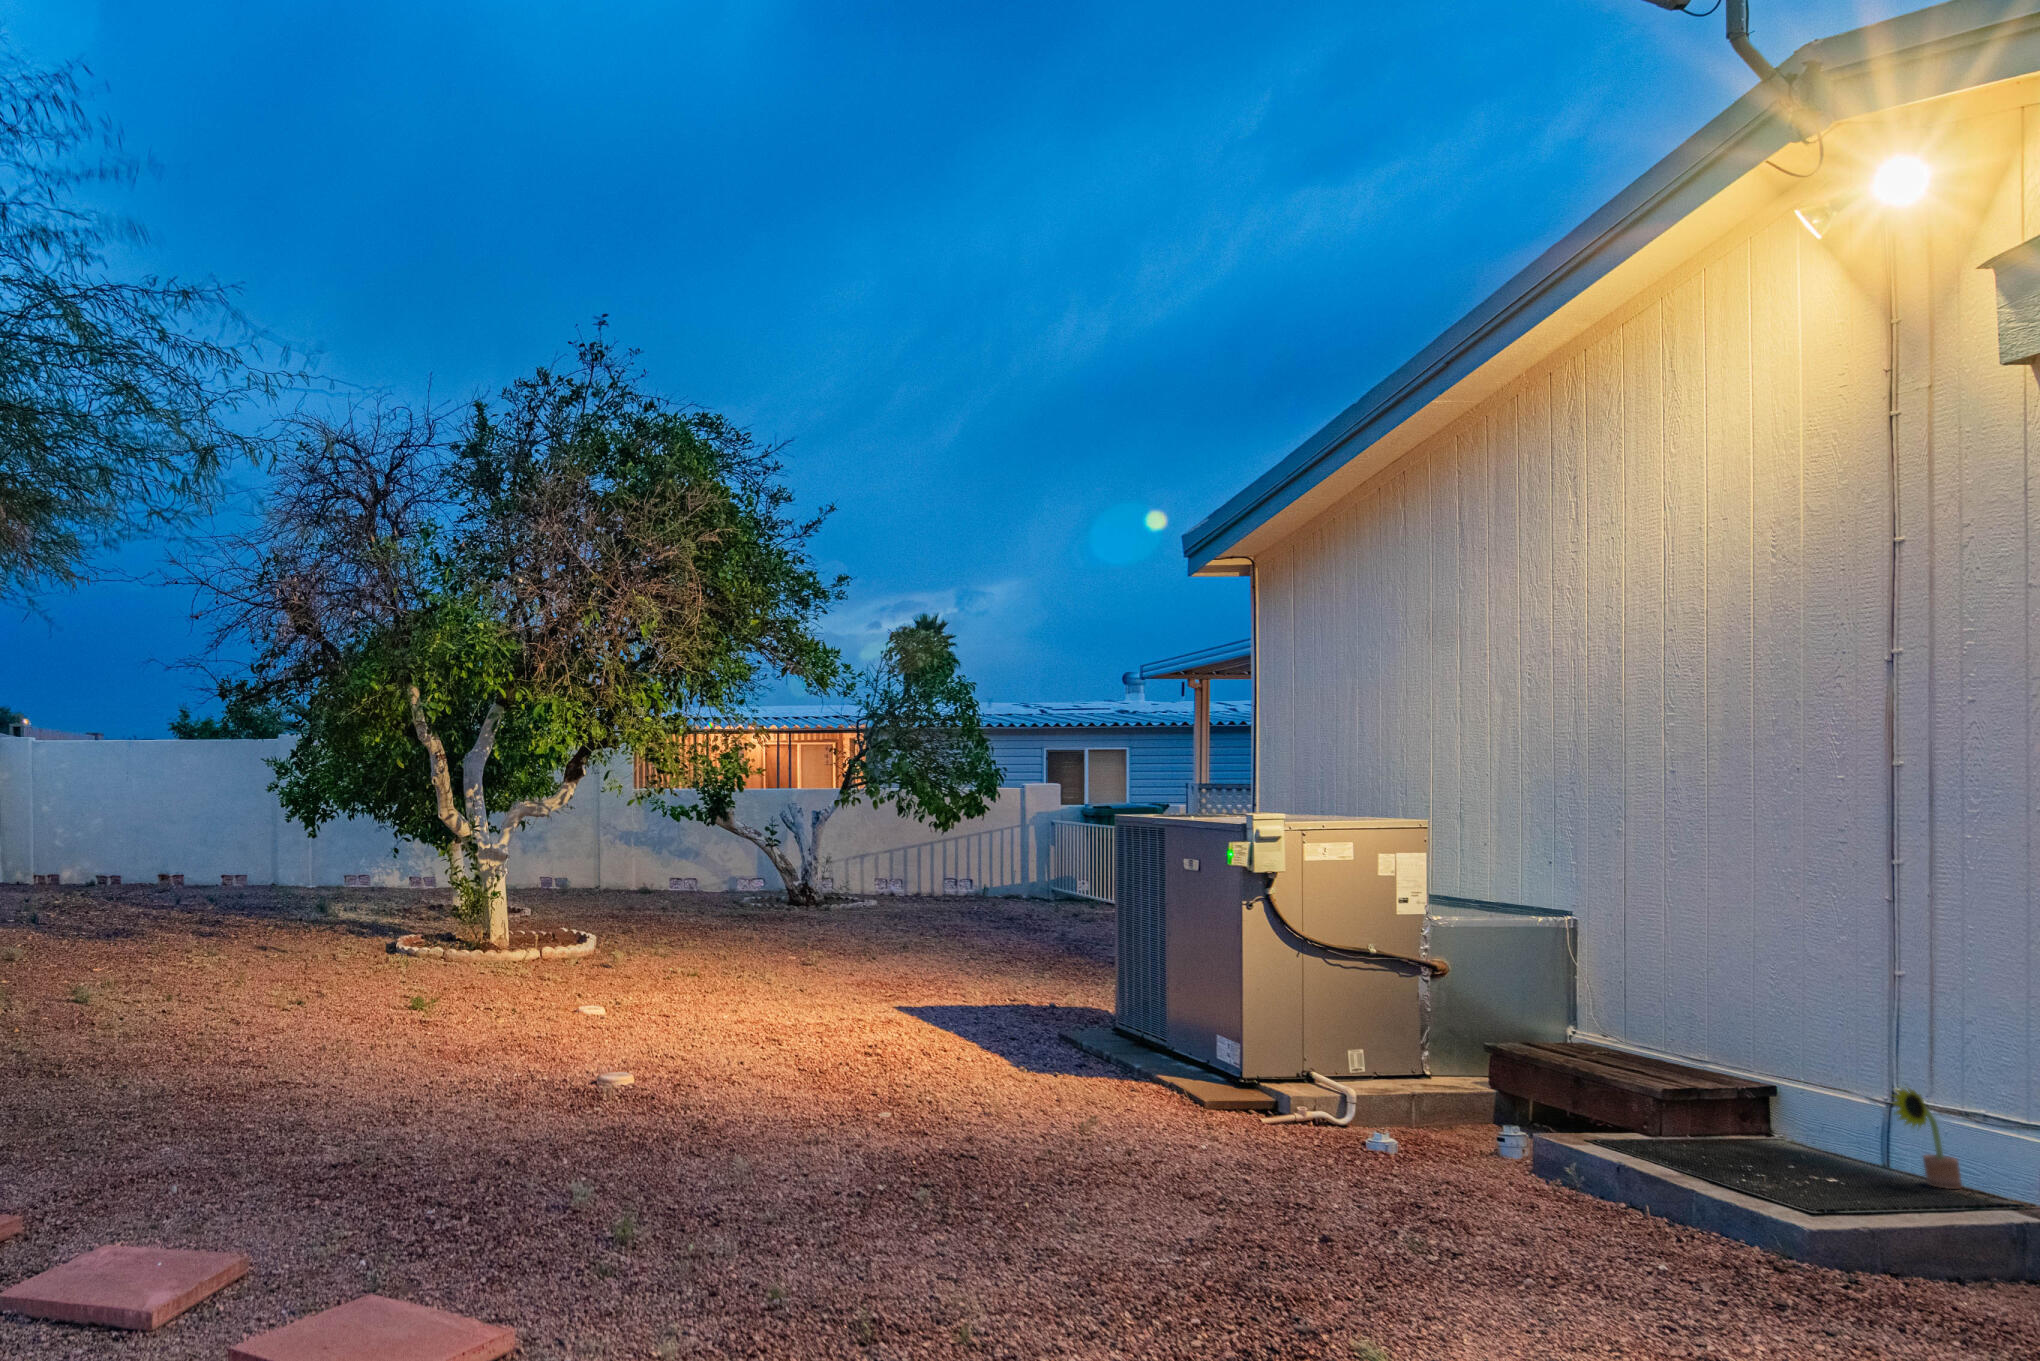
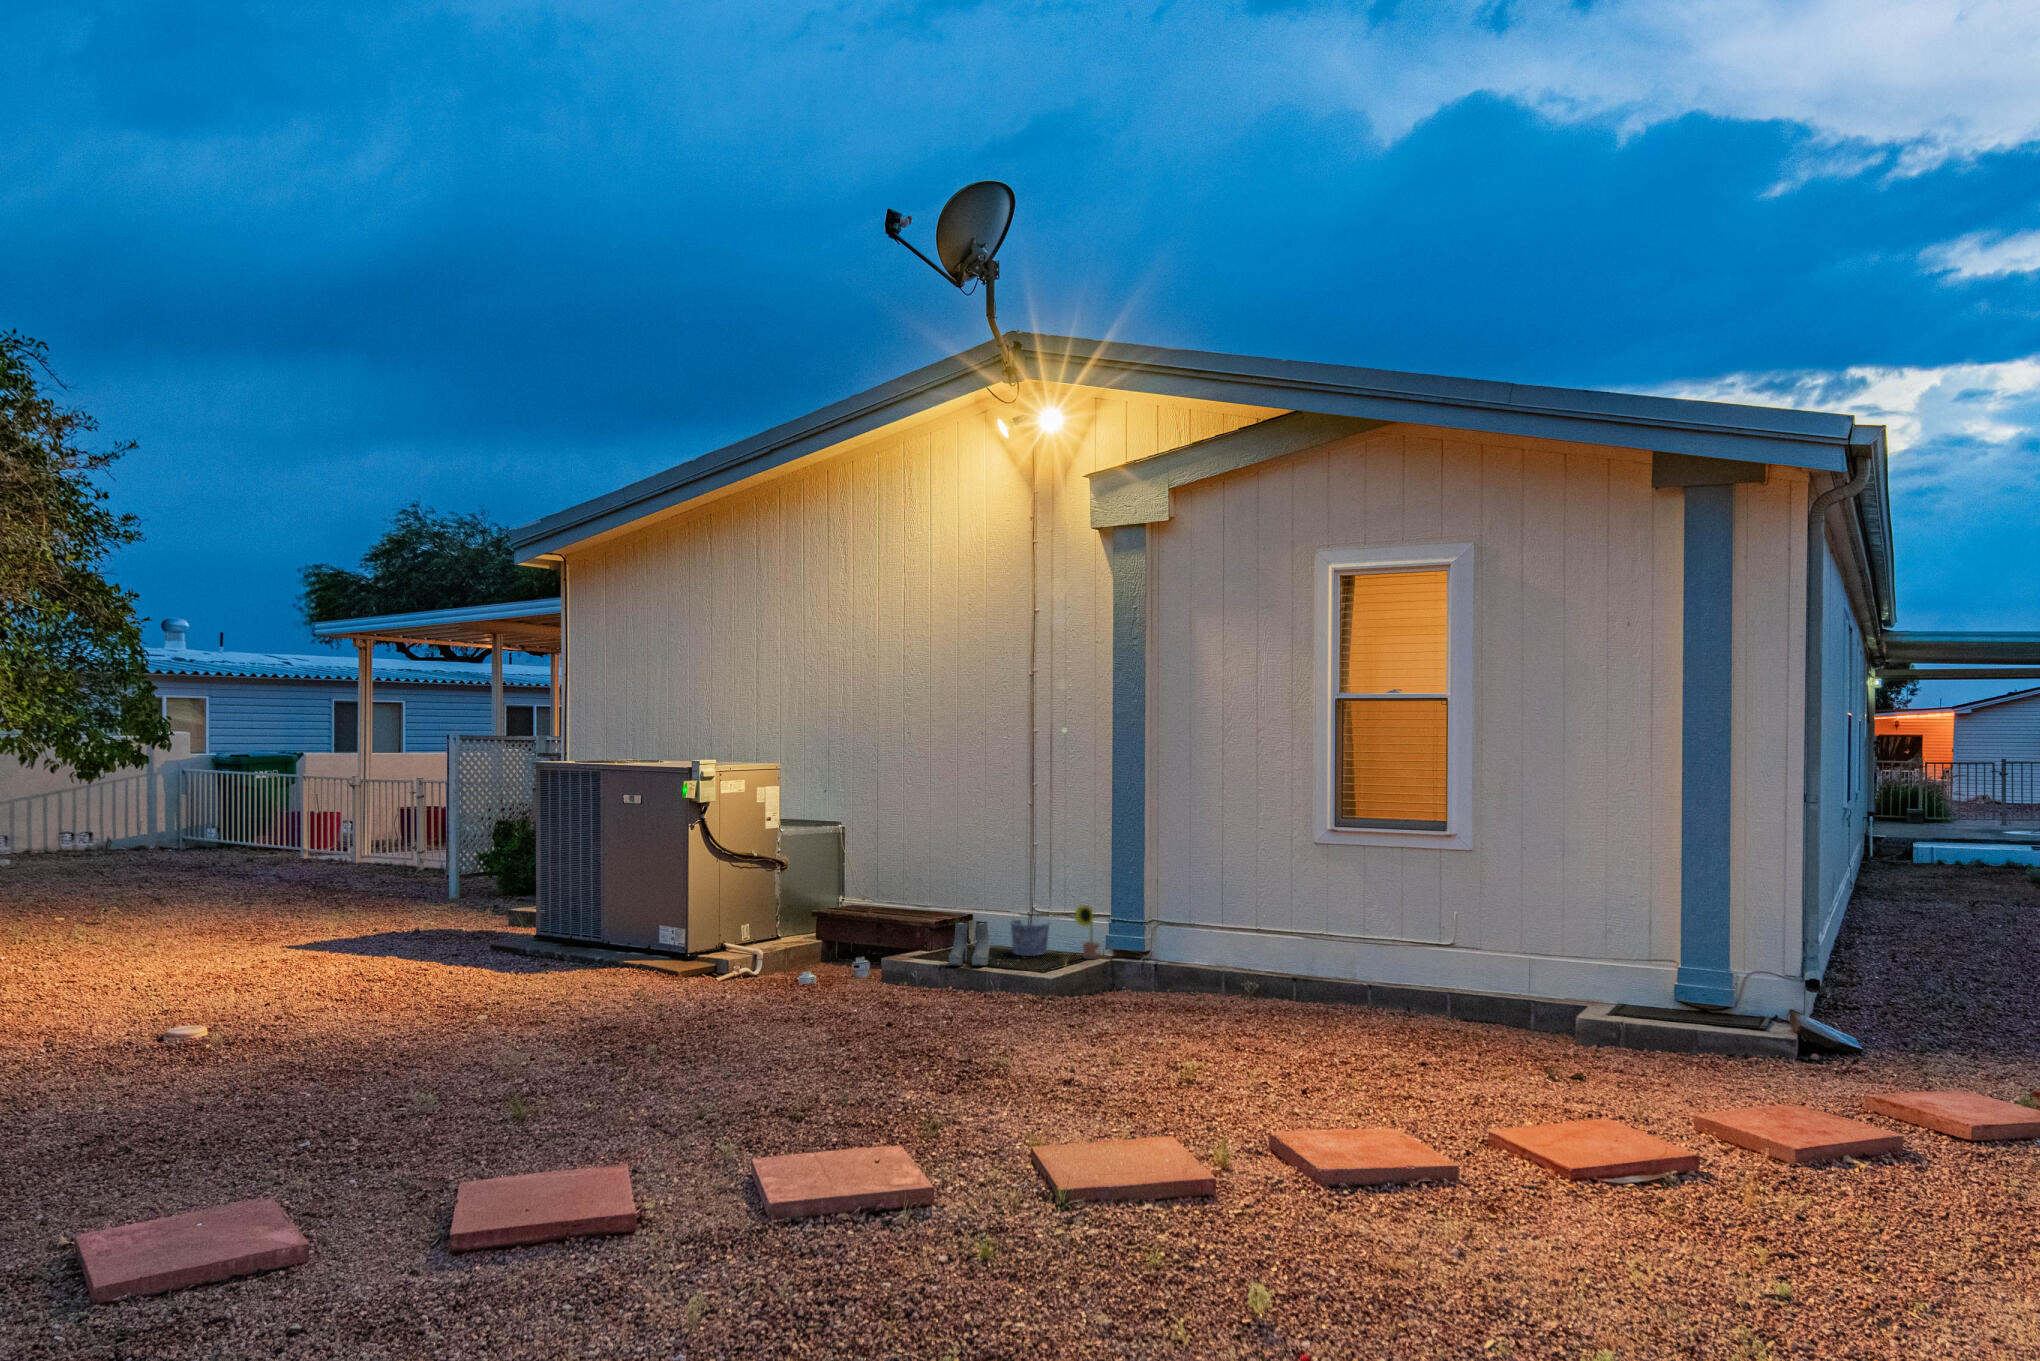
bucket: none [1781,1064,1866,1165] -> present [1010,919,1050,956]
boots: none [1637,1086,1727,1166] -> present [949,921,990,966]

